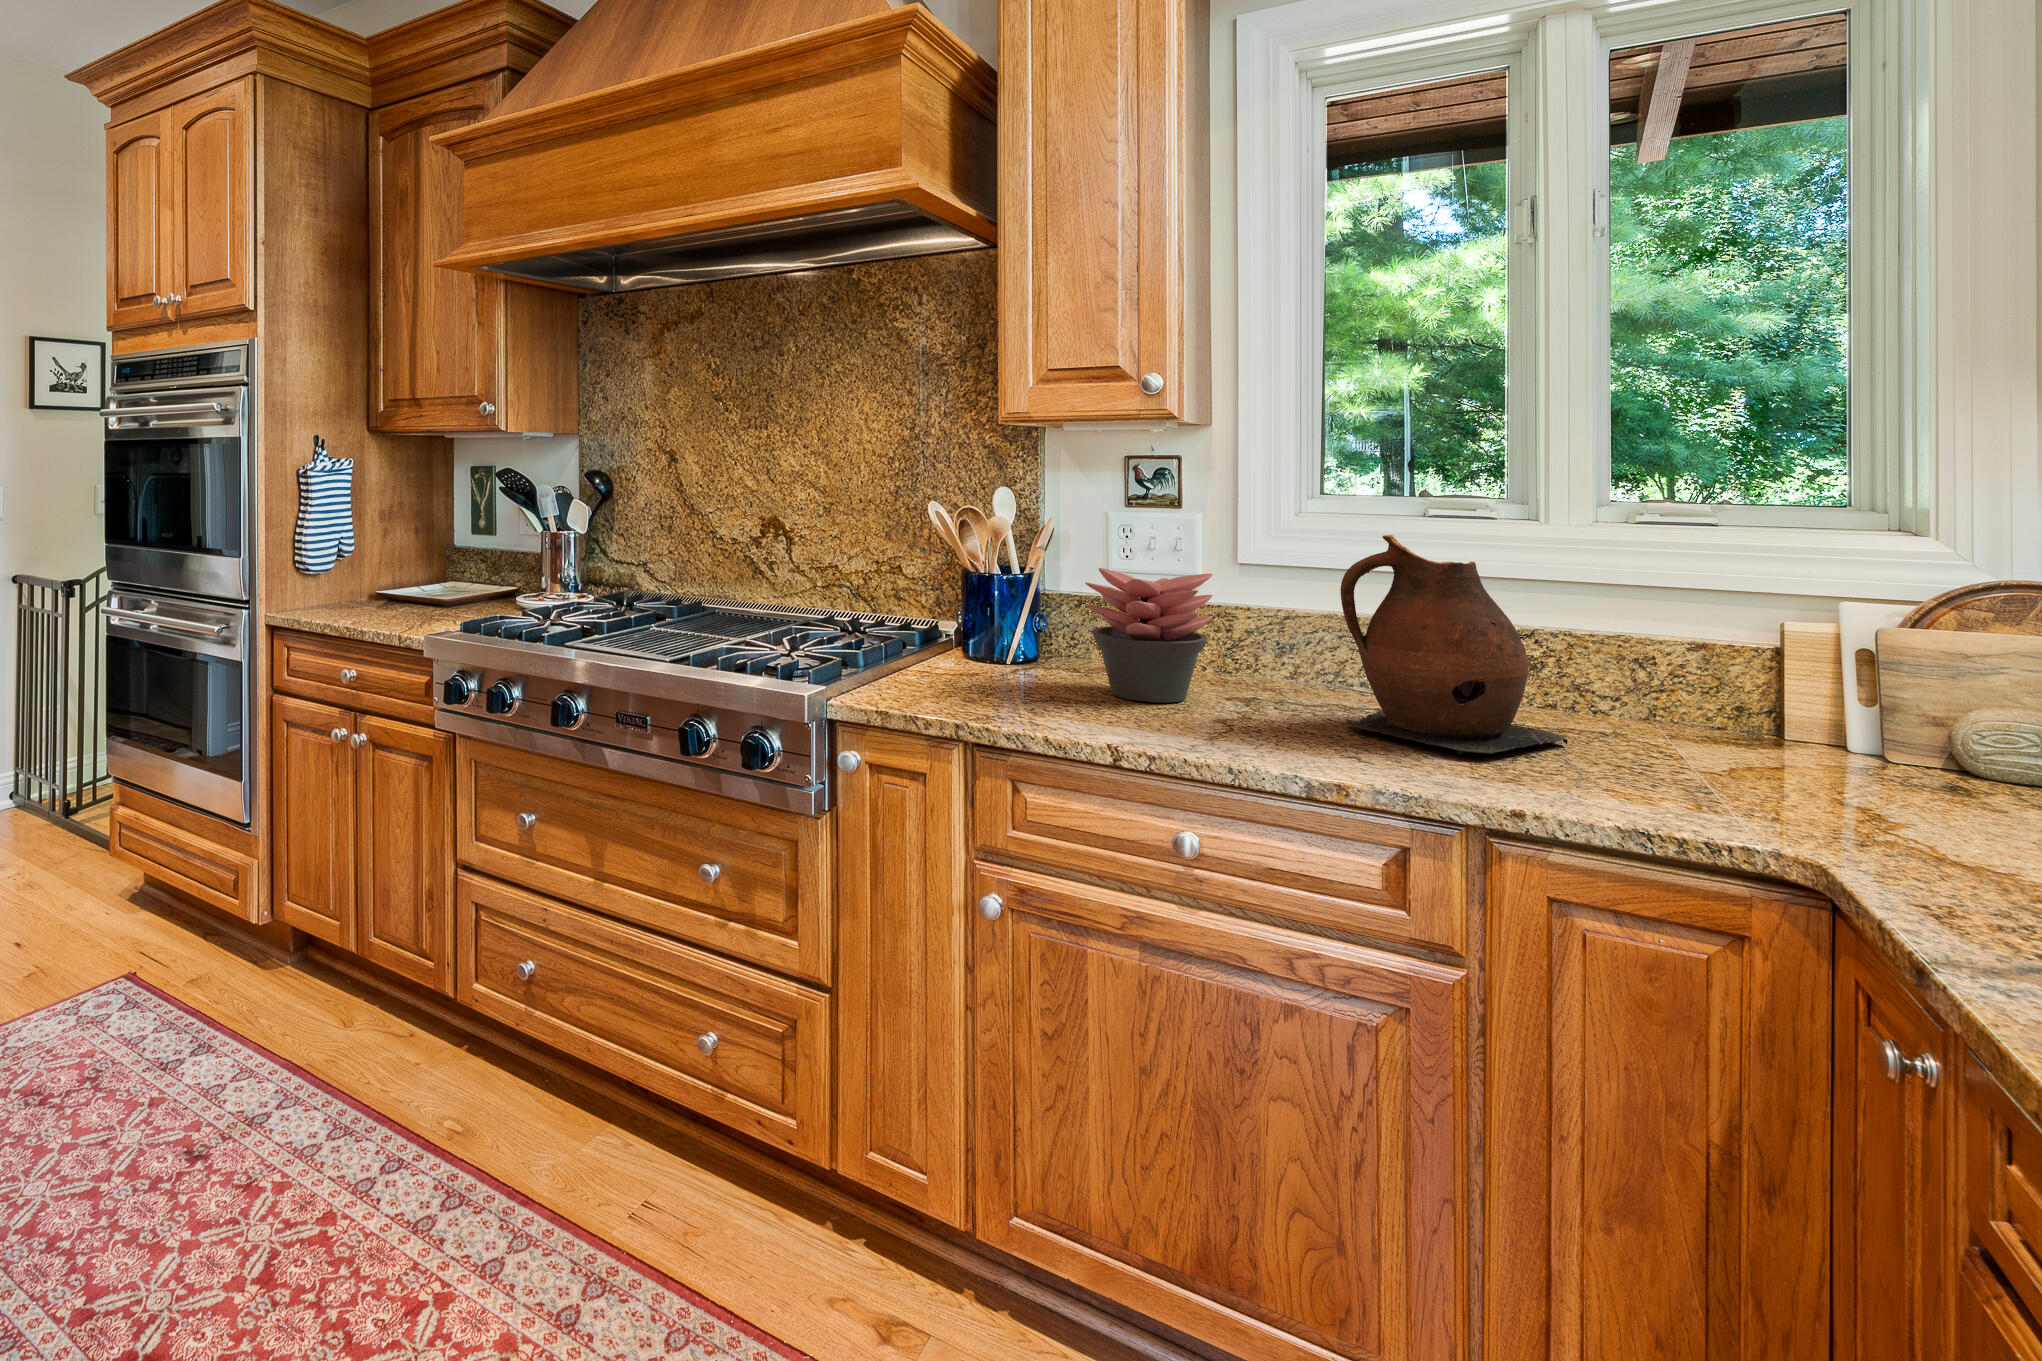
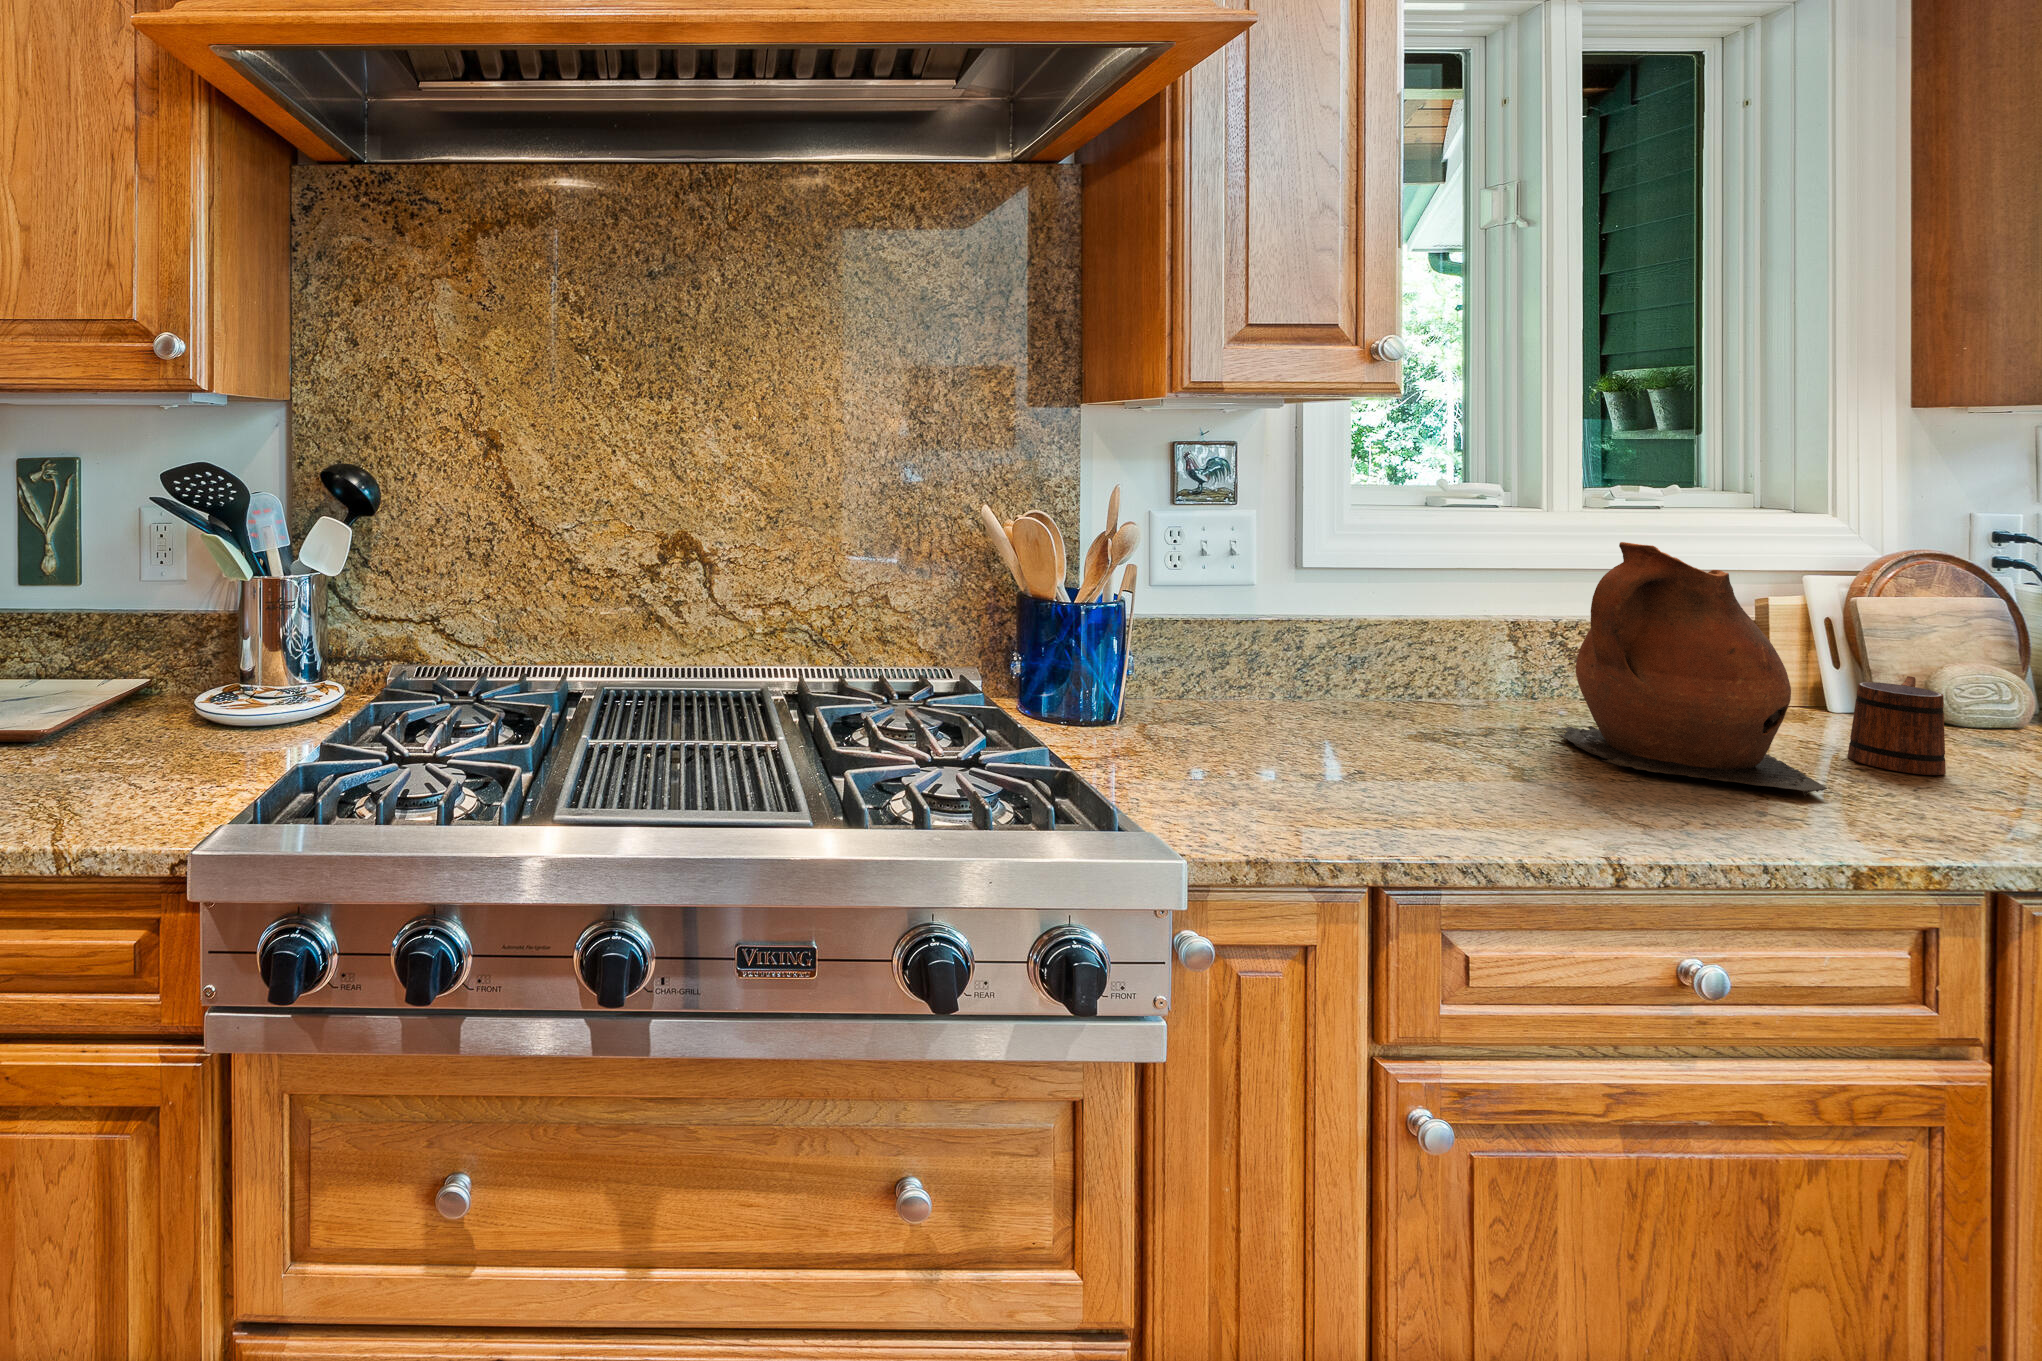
succulent plant: present [1085,568,1212,703] -> none [1280,593,1470,768]
mug: none [1680,689,1791,780] -> present [1848,676,1946,775]

